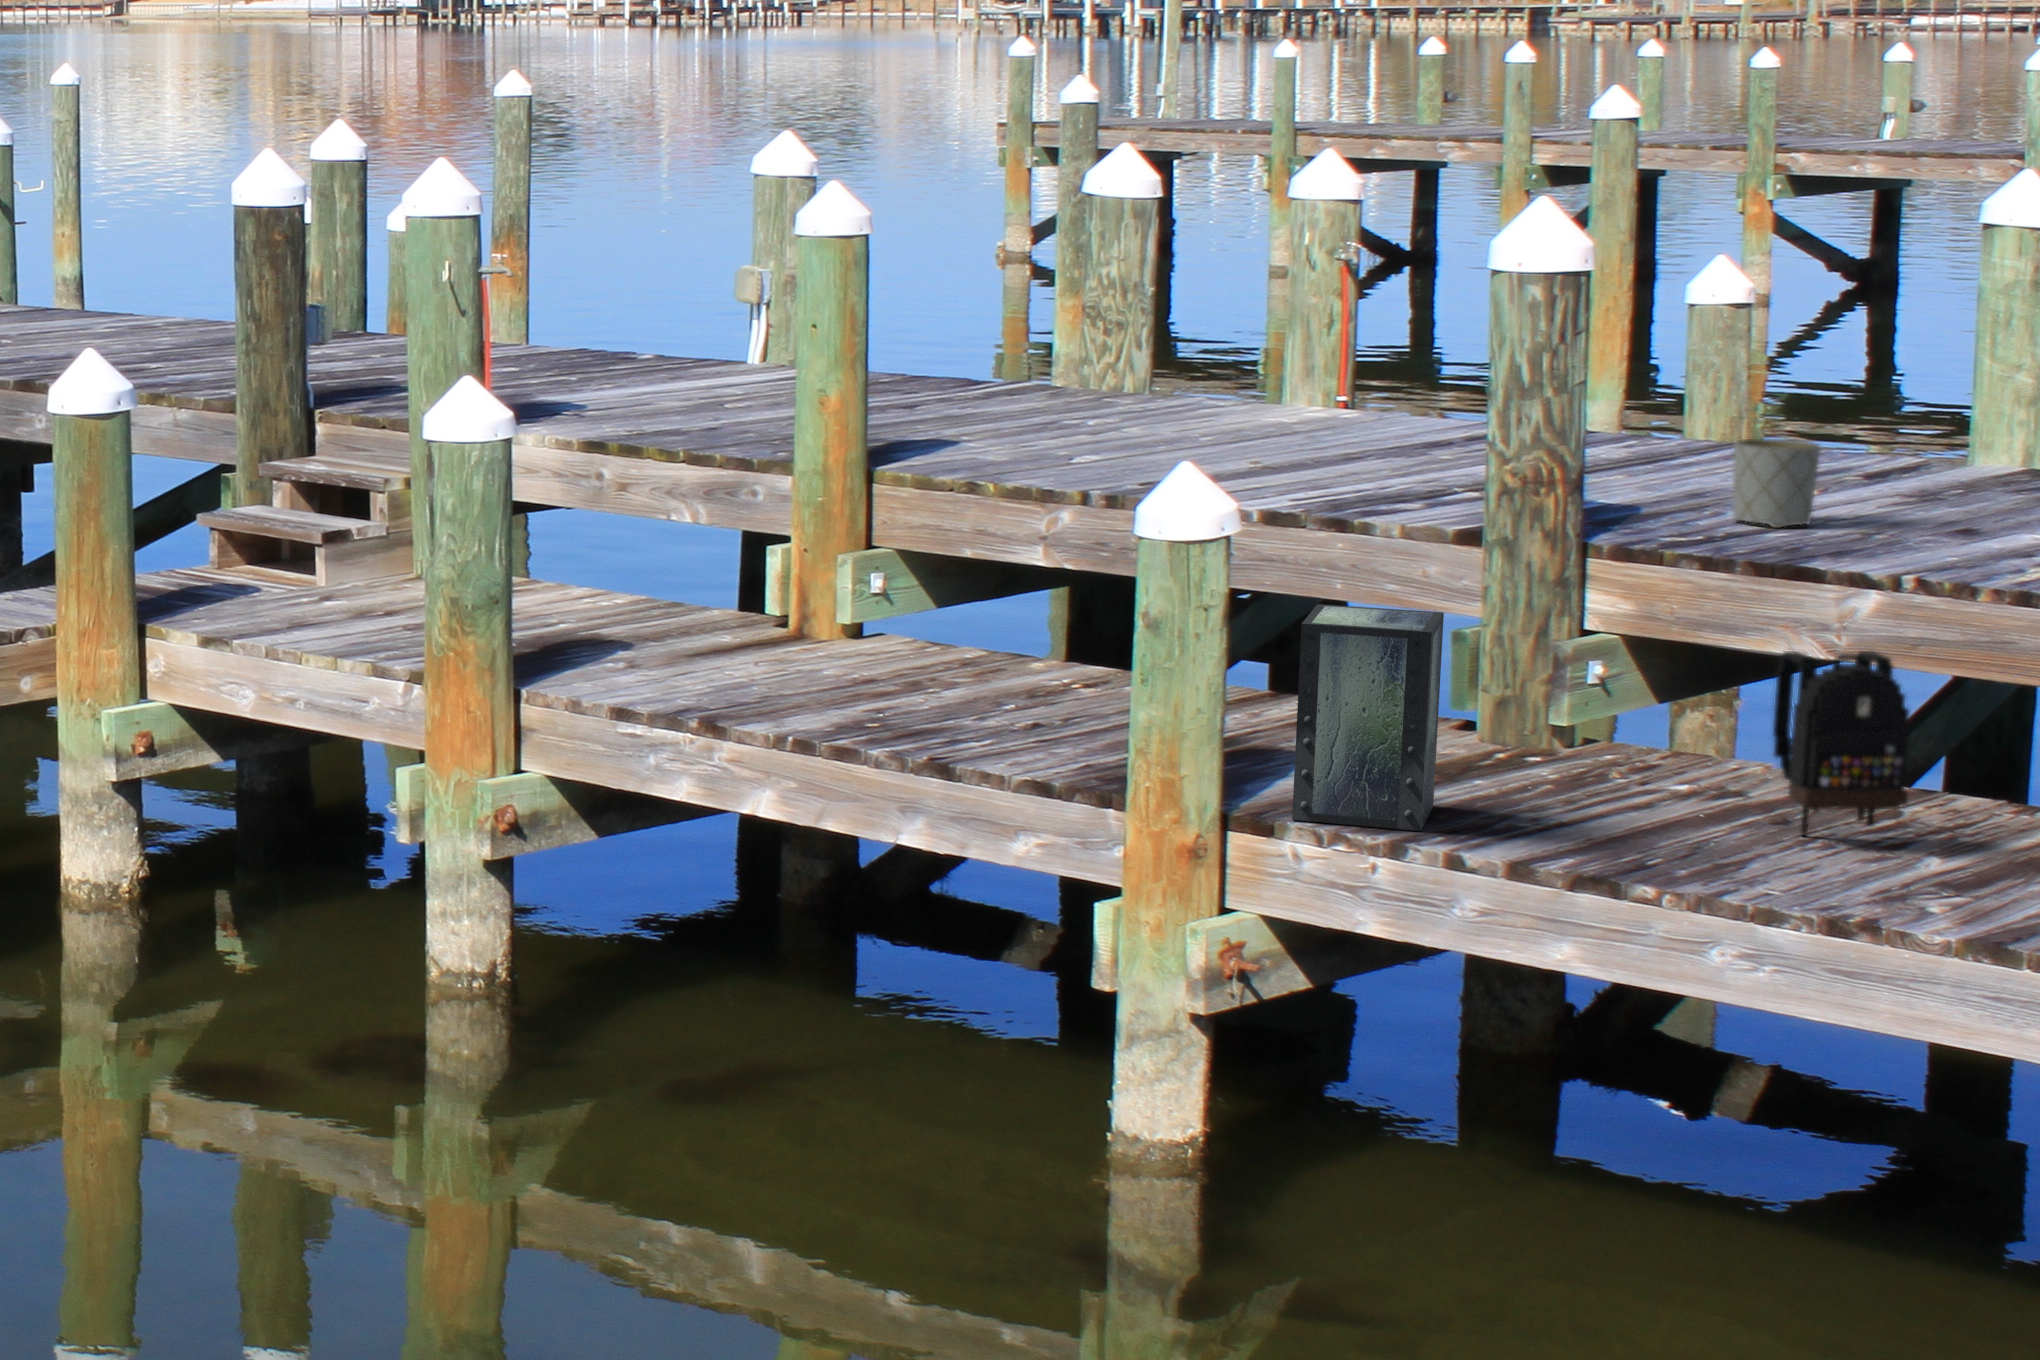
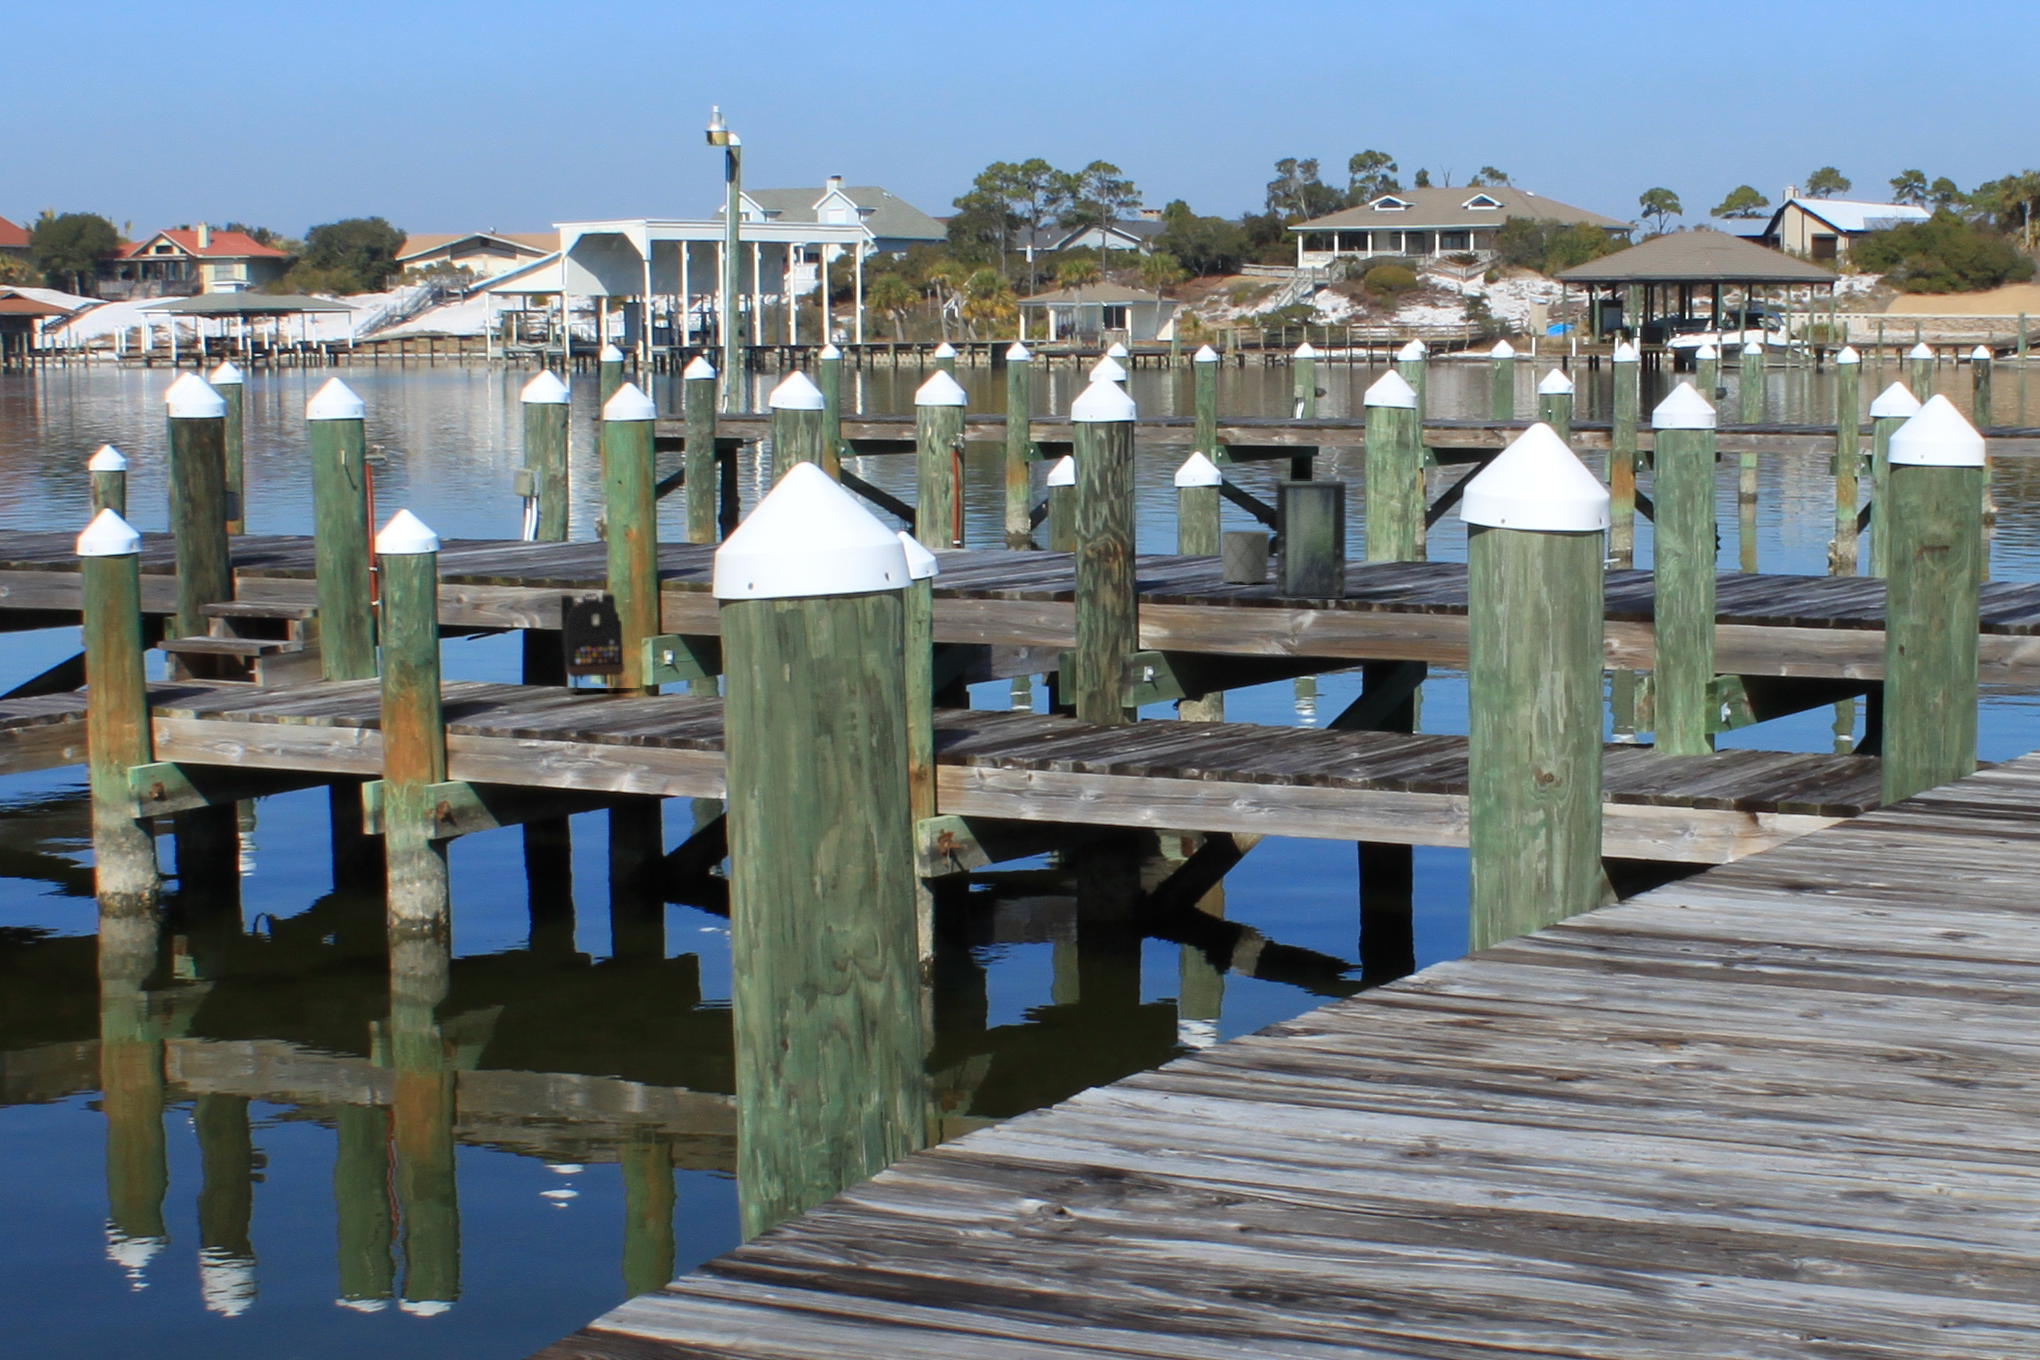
storage box: present [1292,604,1444,831] -> present [1276,481,1346,598]
backpack: present [1773,651,1909,836] -> present [561,593,624,693]

